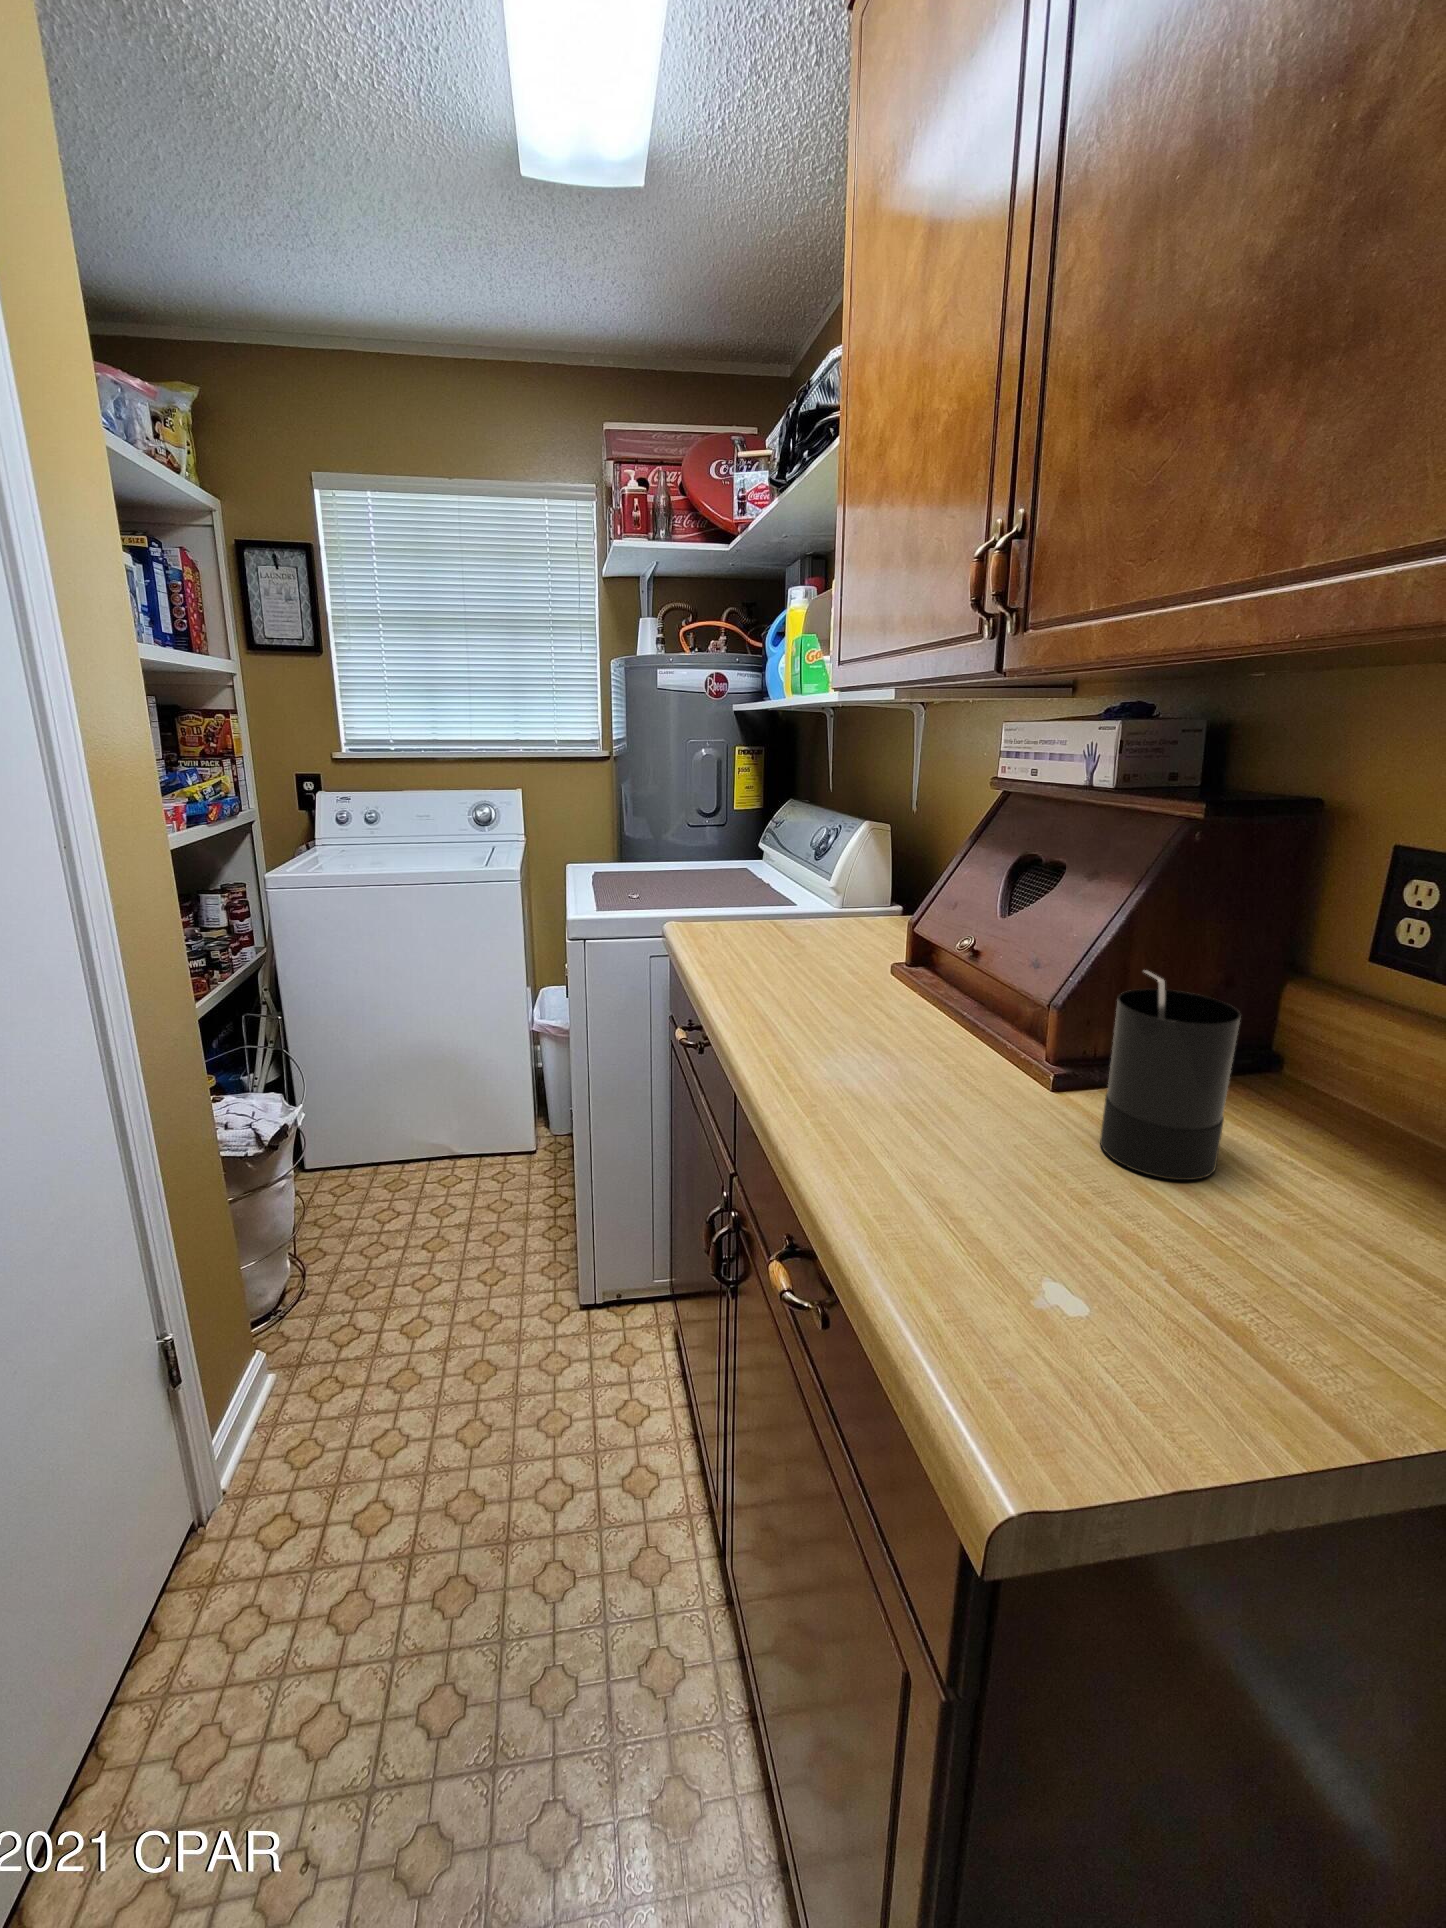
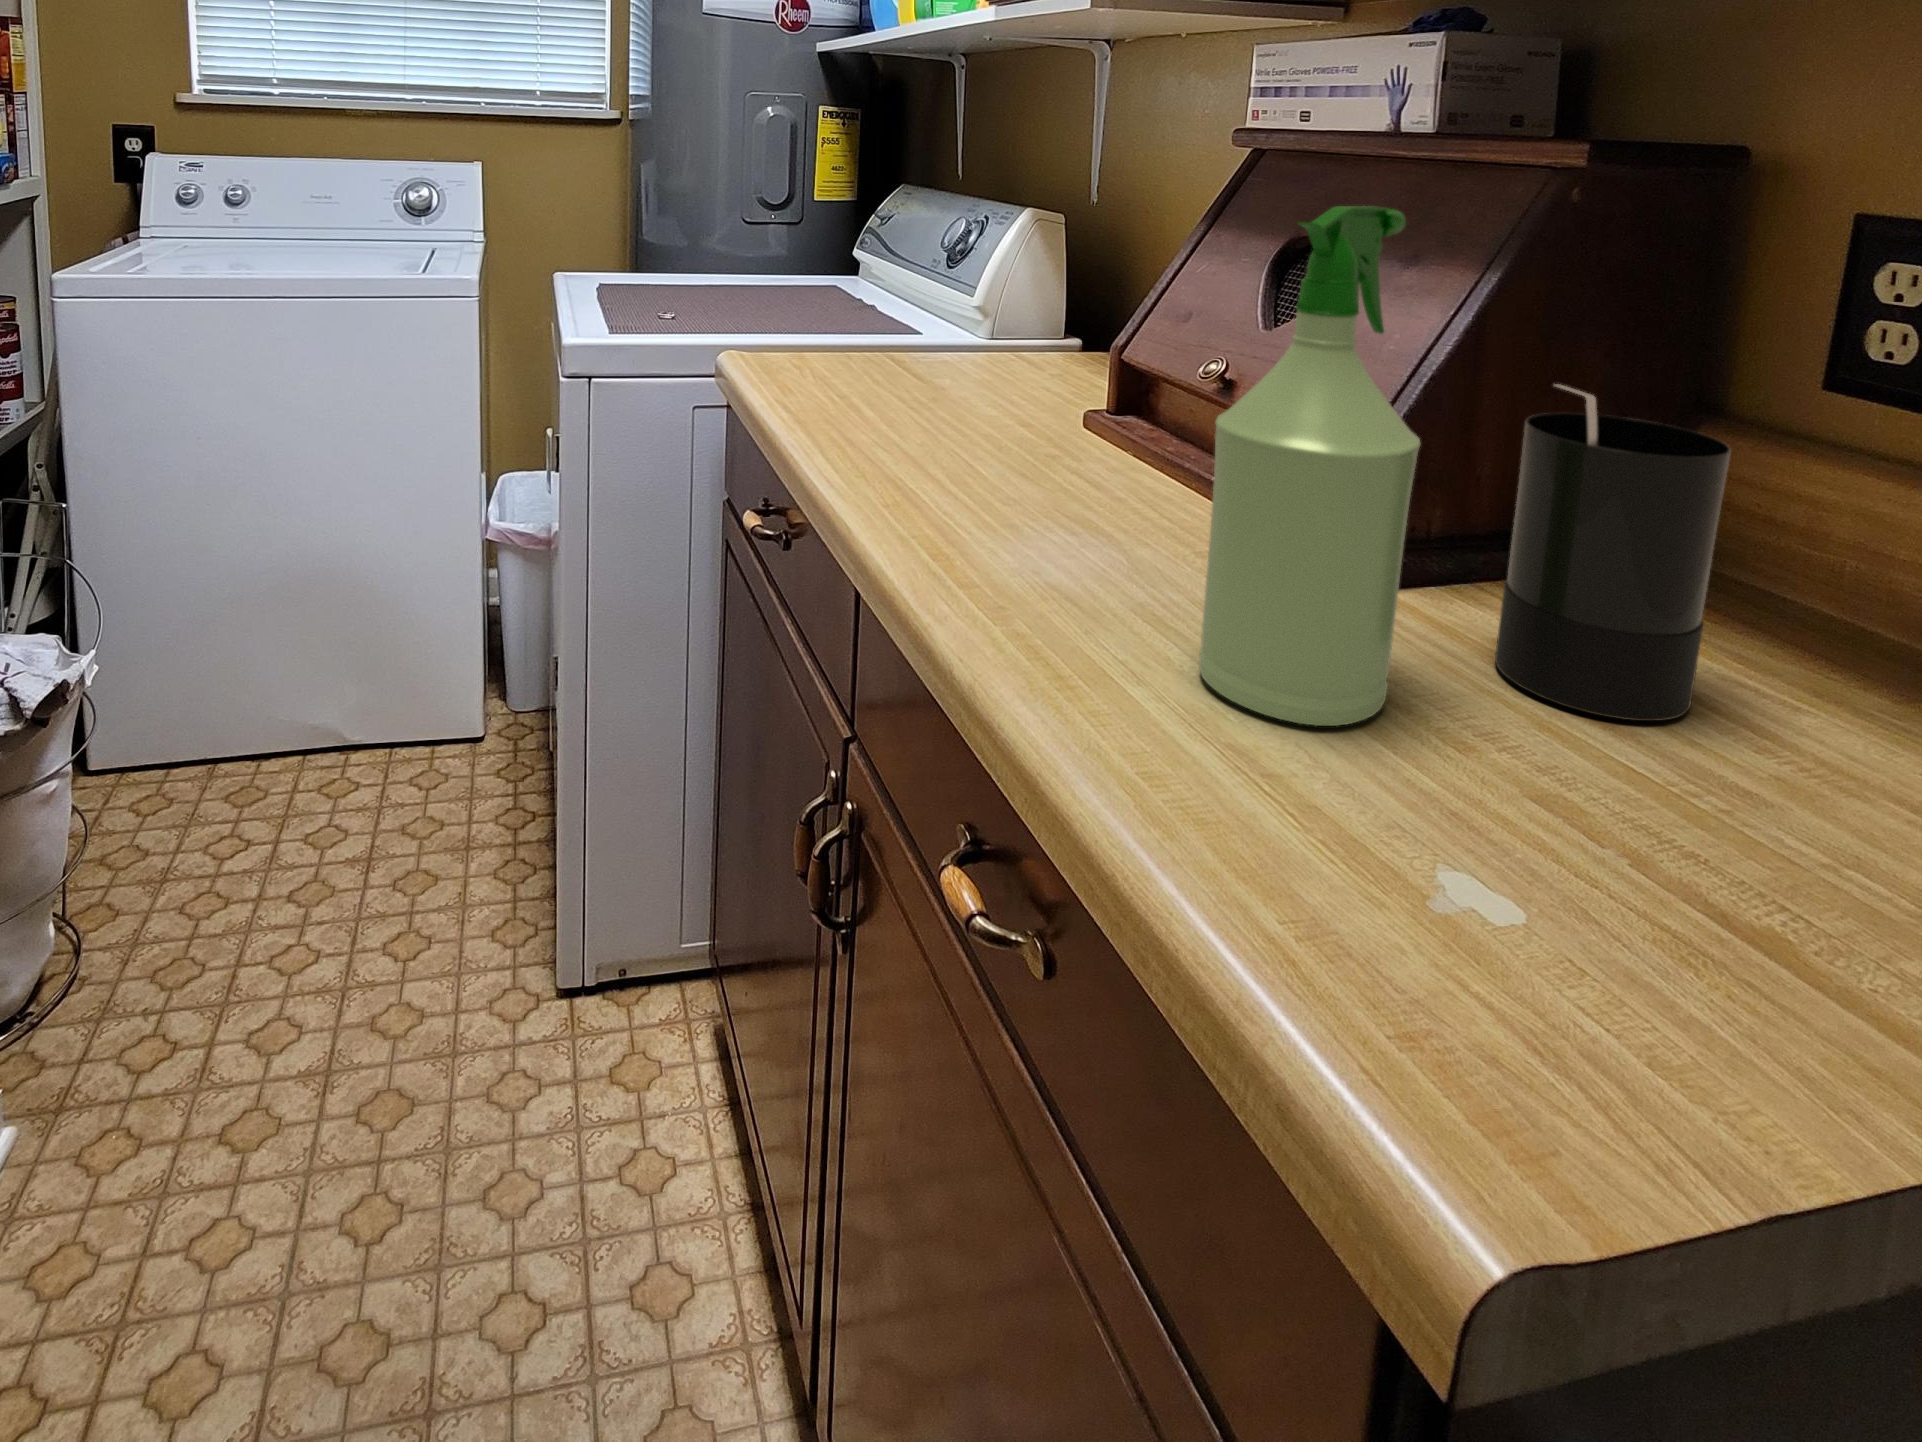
spray bottle: none [912,868,1040,1182] -> present [1199,206,1420,726]

